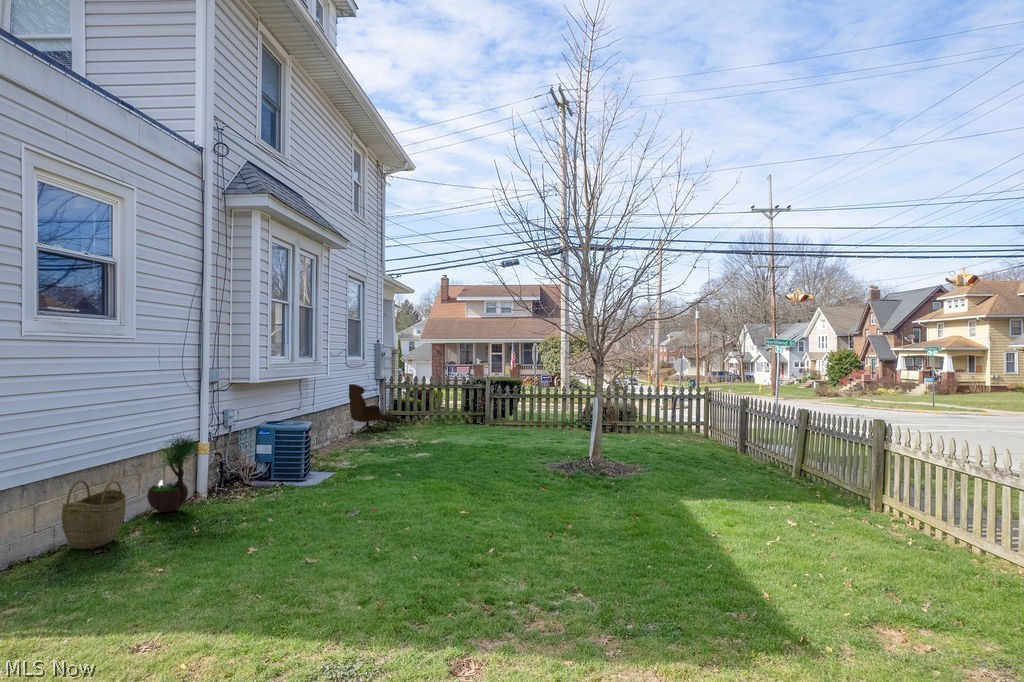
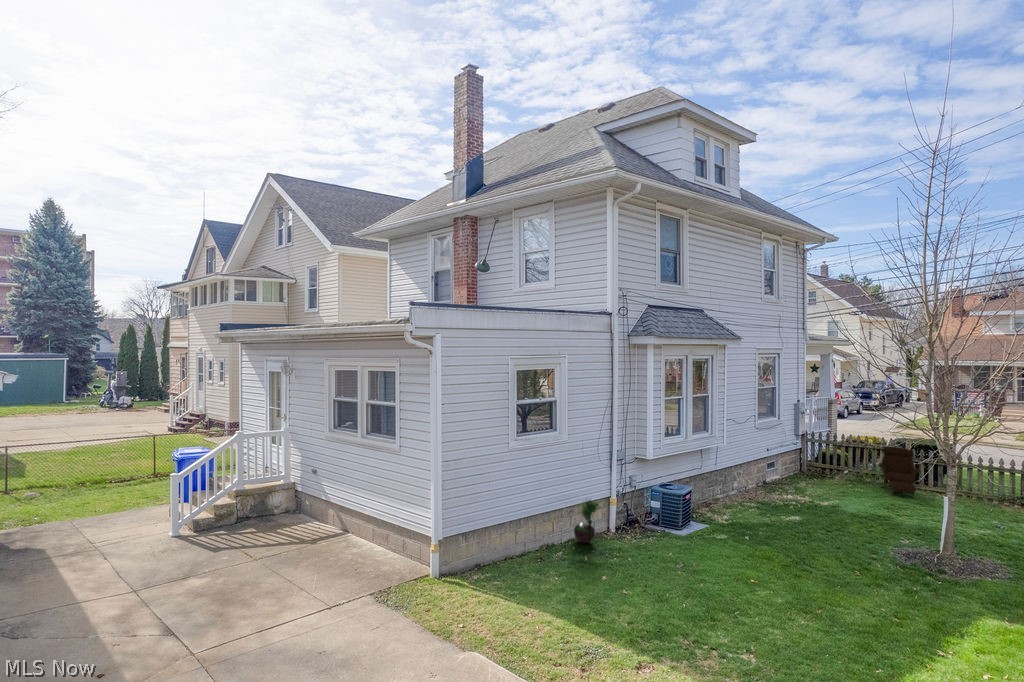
lounge chair: present [349,384,400,433] -> present [878,447,920,498]
woven basket: present [61,480,126,549] -> none [526,522,554,561]

